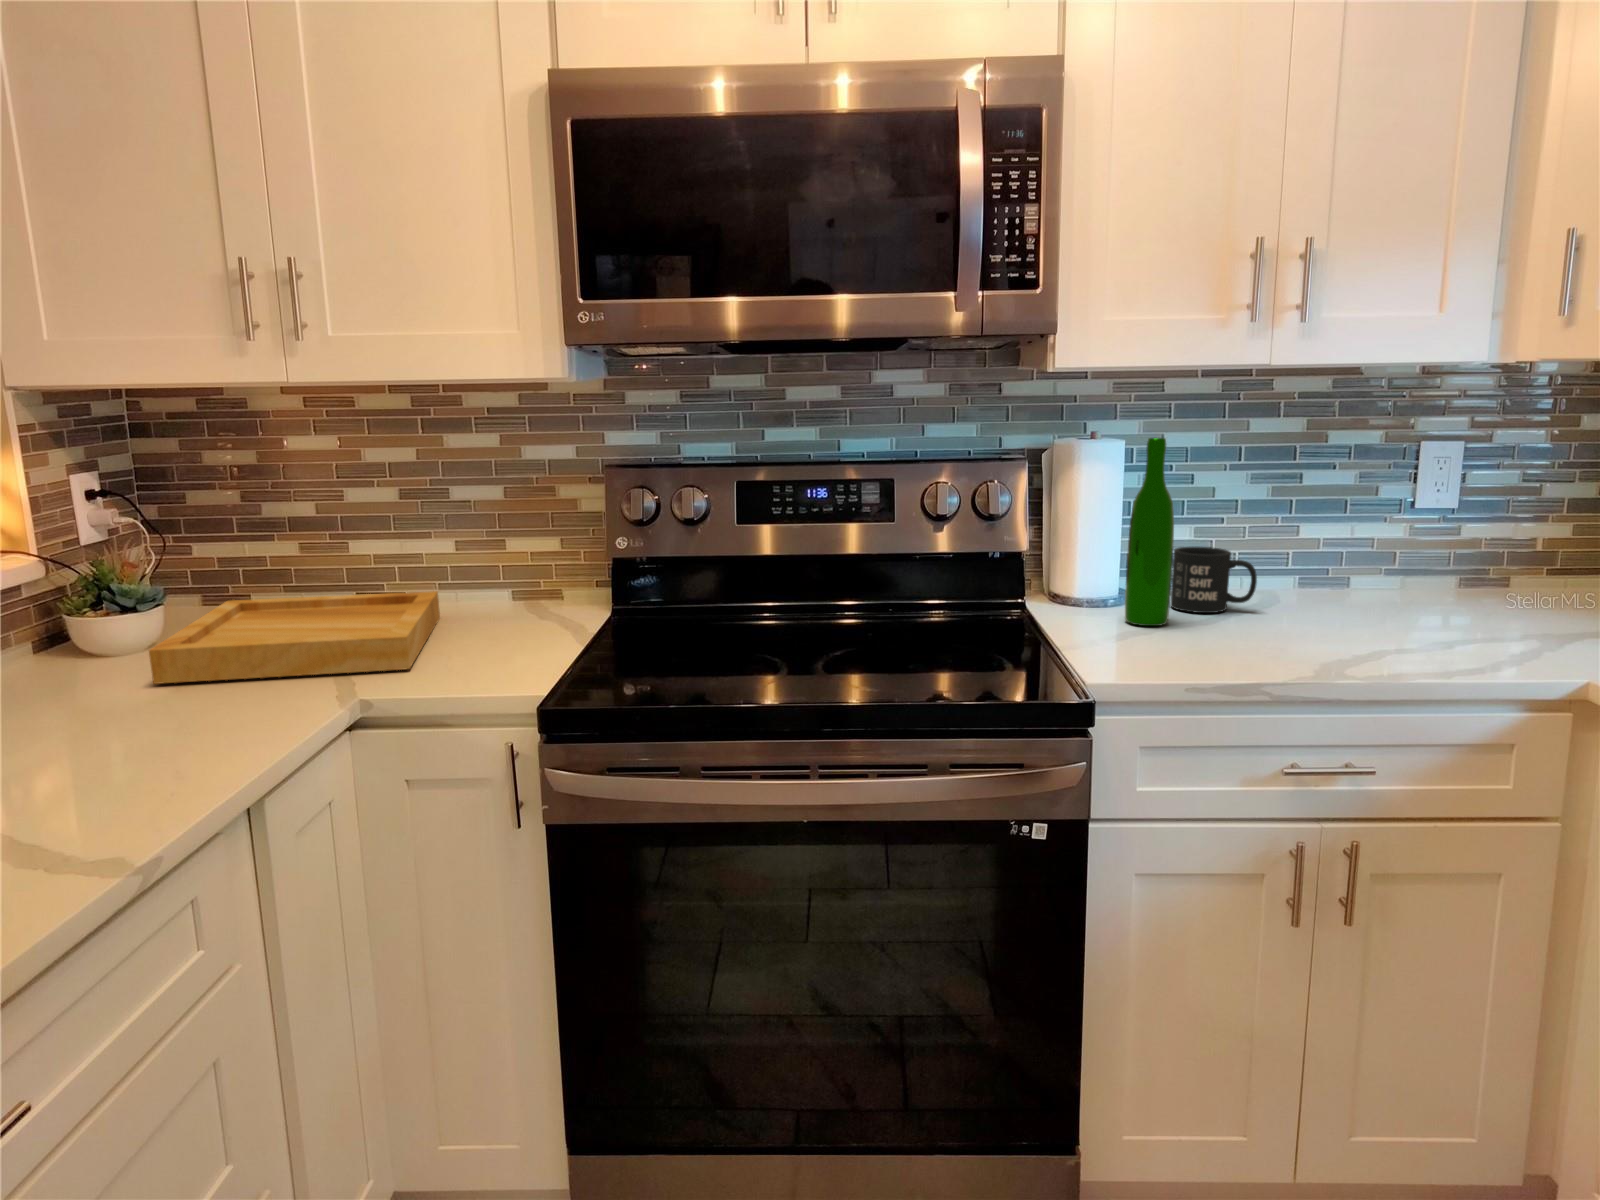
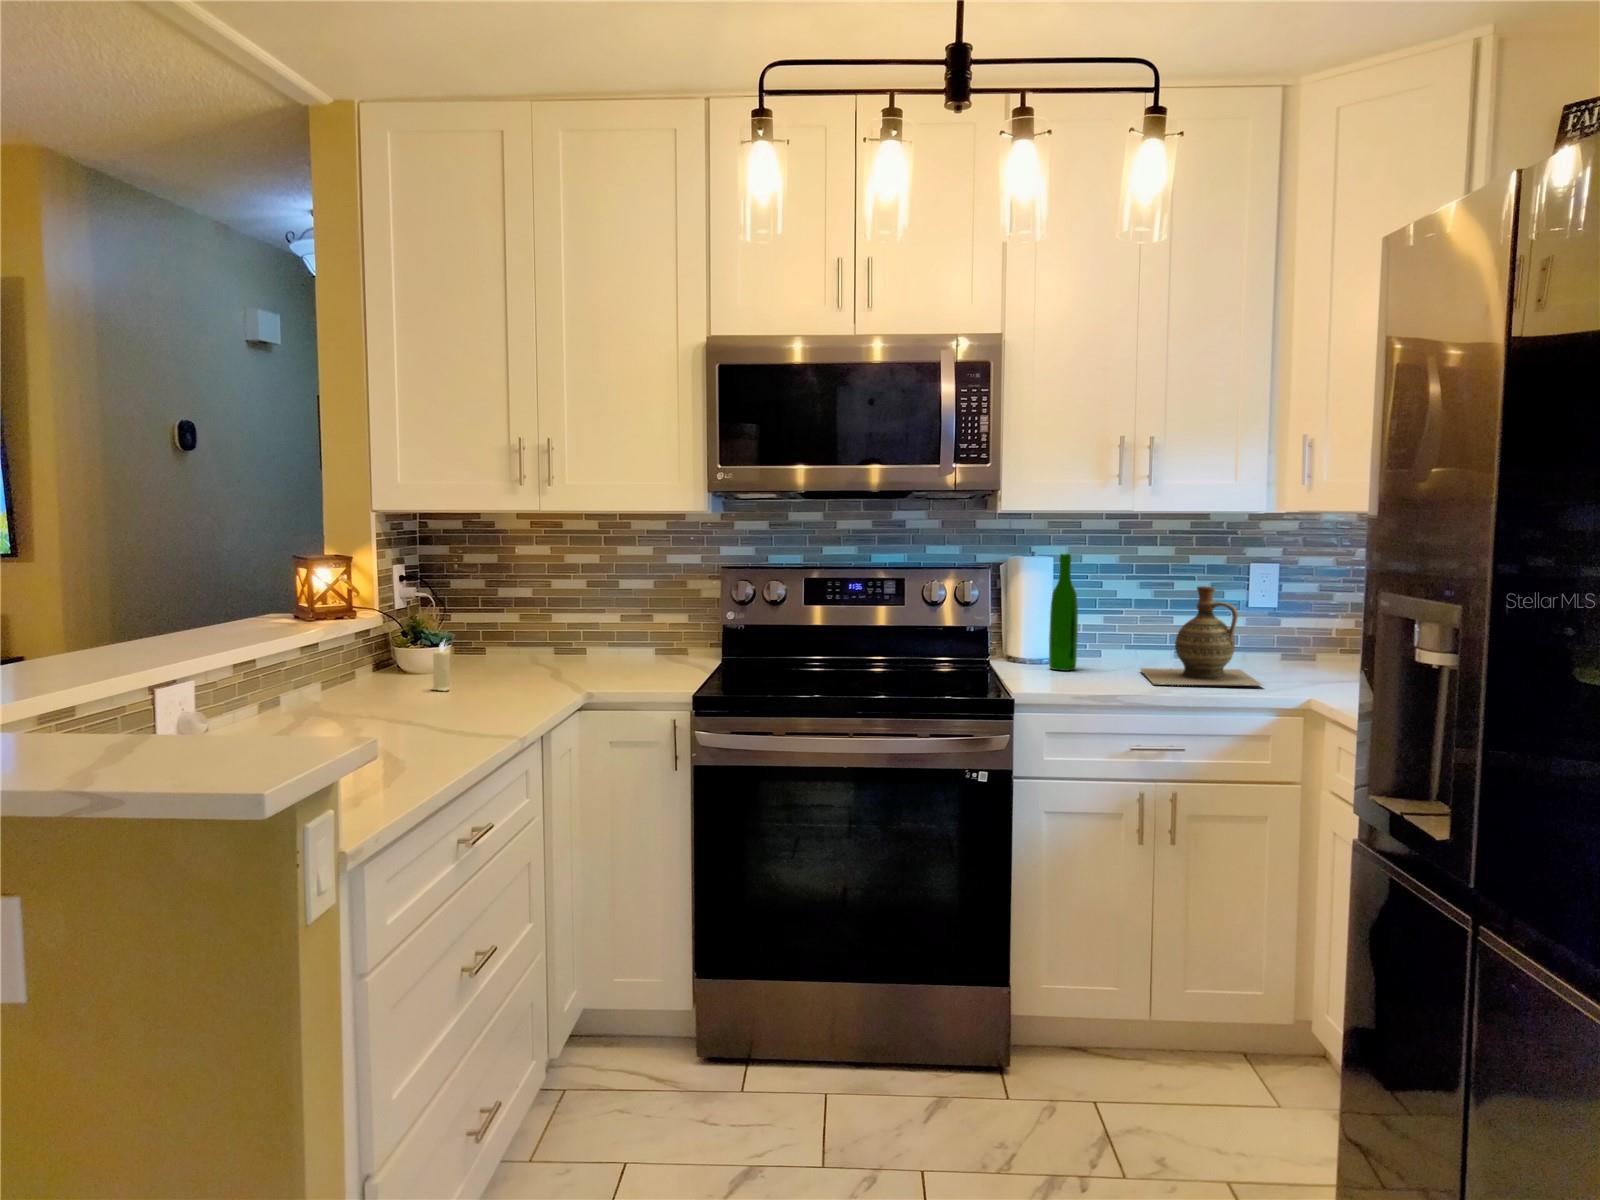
ceramic jug: none [1268,491,1507,662] -> present [1140,586,1262,685]
mug: present [1171,547,1257,613] -> none [1083,626,1136,666]
tray: present [149,591,440,684] -> none [462,645,611,682]
candle: none [74,622,116,713] -> present [432,640,450,691]

